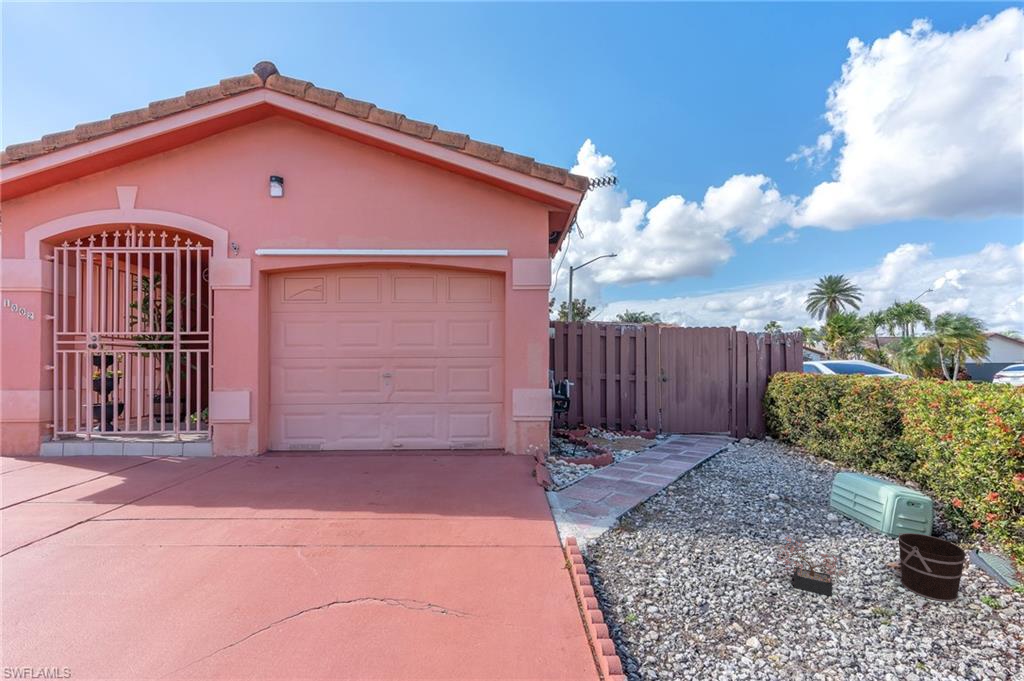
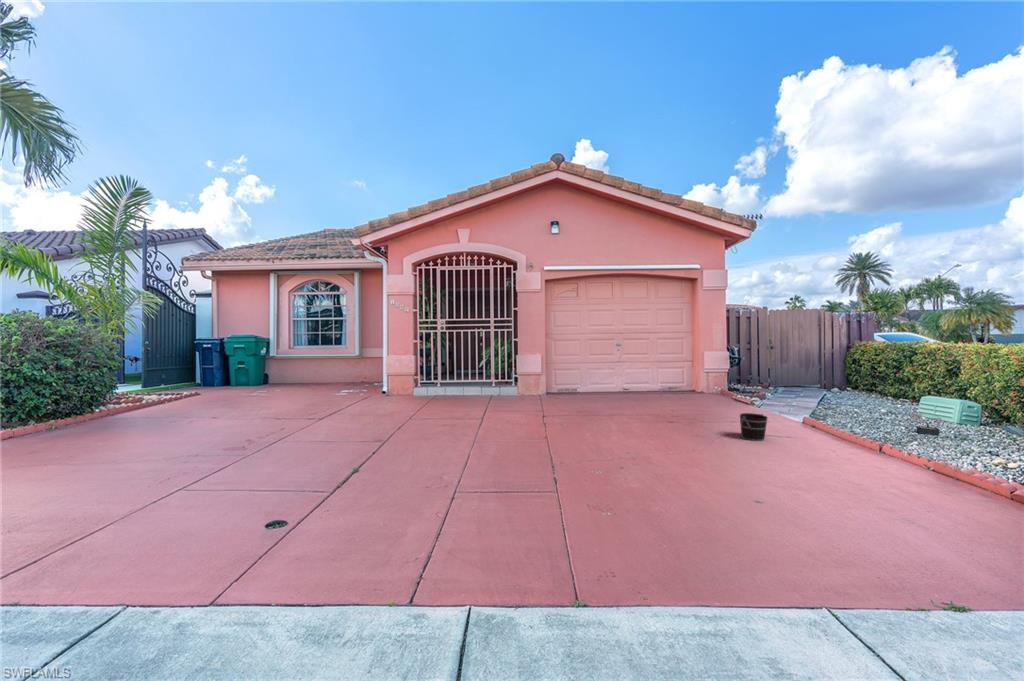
bucket: present [898,533,965,601] -> present [740,413,767,441]

